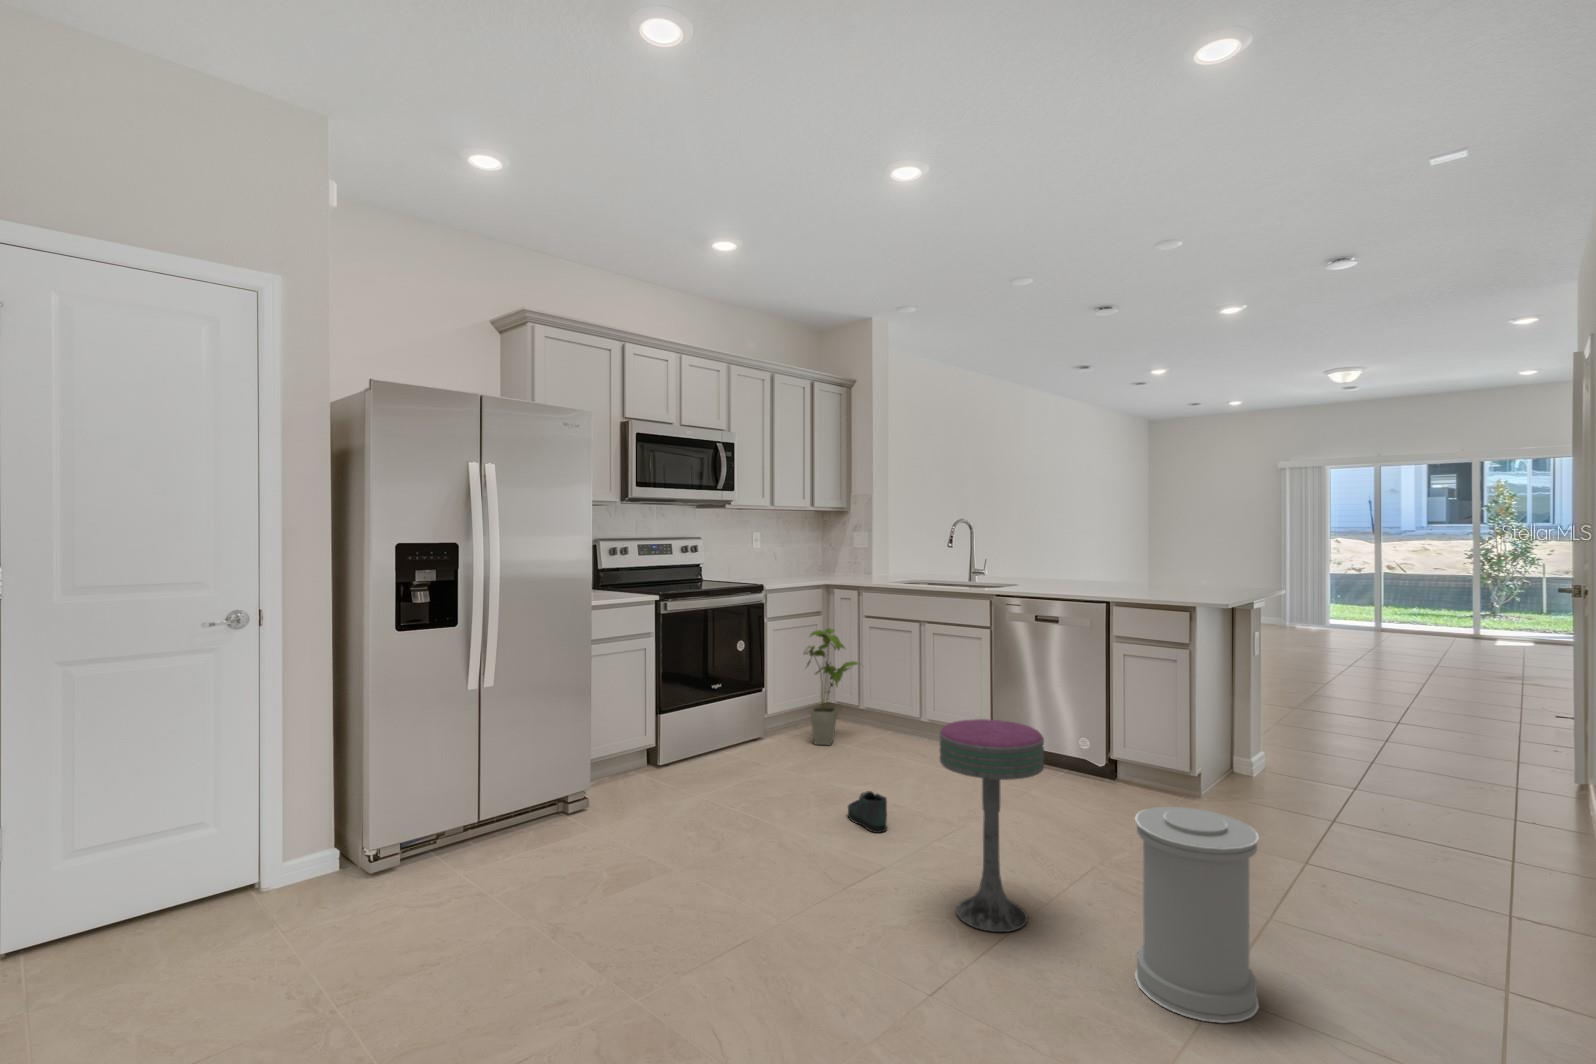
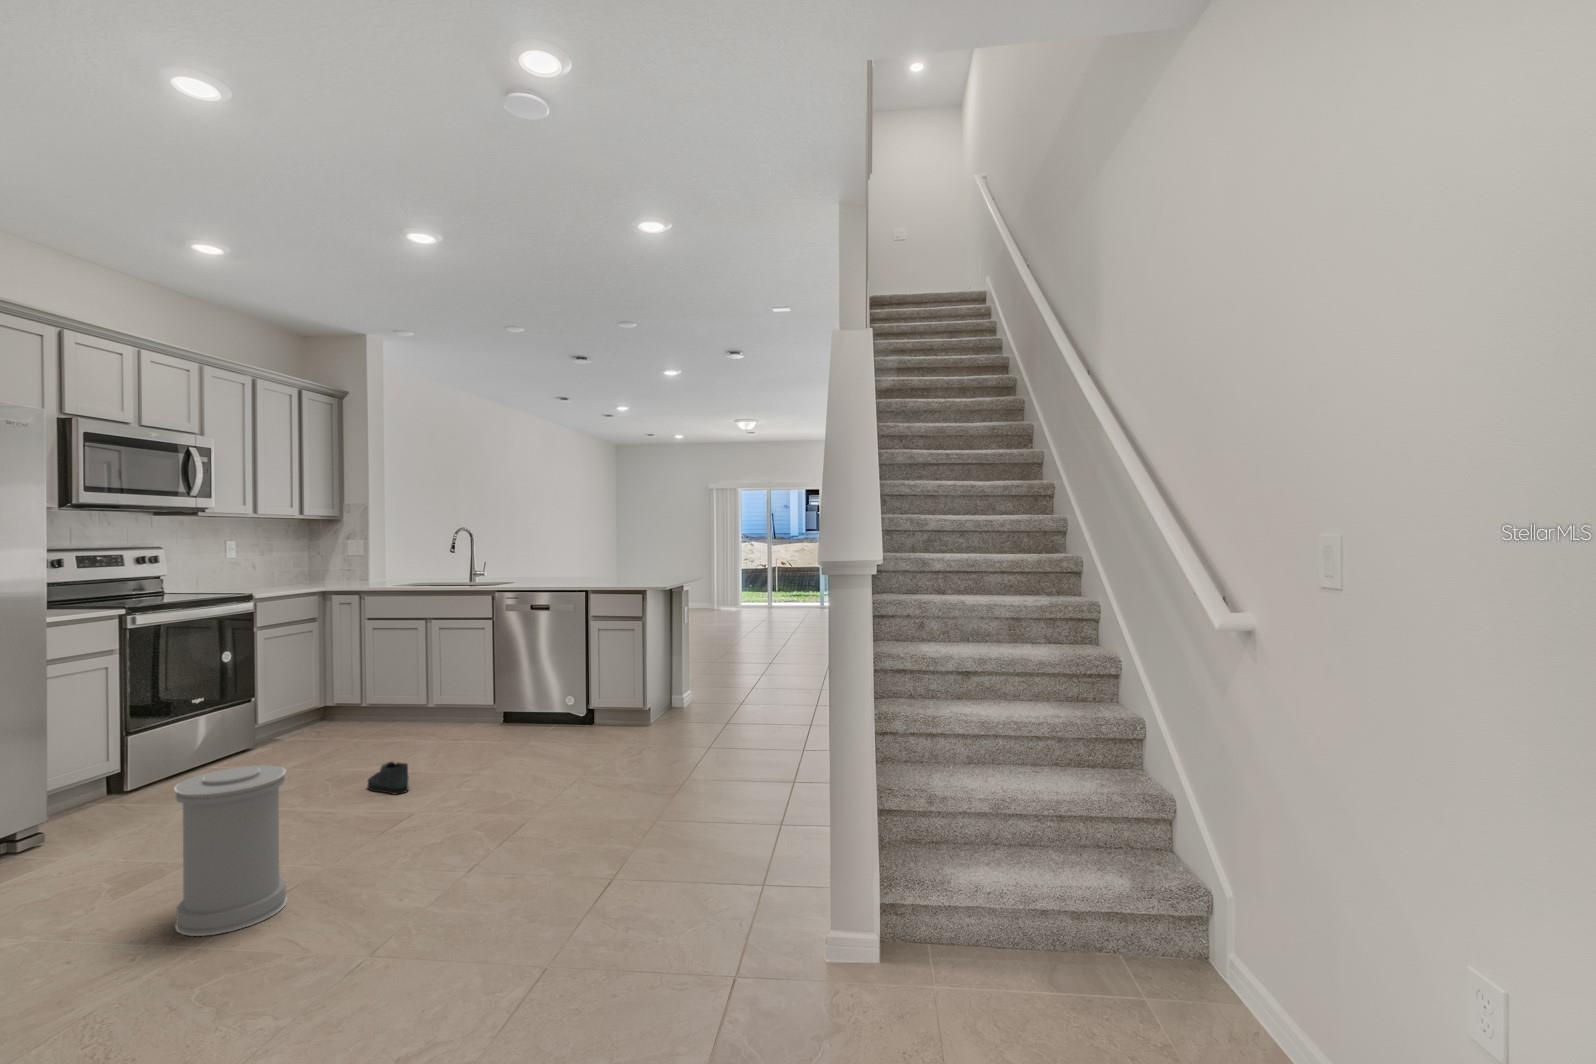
house plant: present [804,629,859,745] -> none [299,631,368,745]
bar stool: present [940,719,1044,932] -> none [465,677,545,830]
trash can: present [1135,807,1259,1023] -> present [174,765,287,936]

